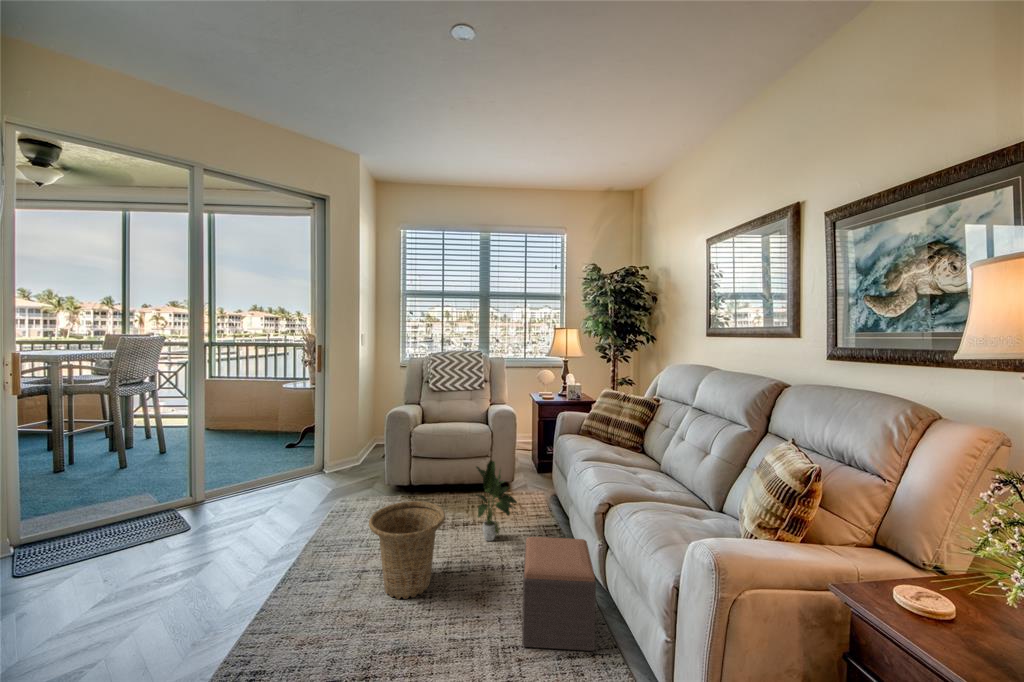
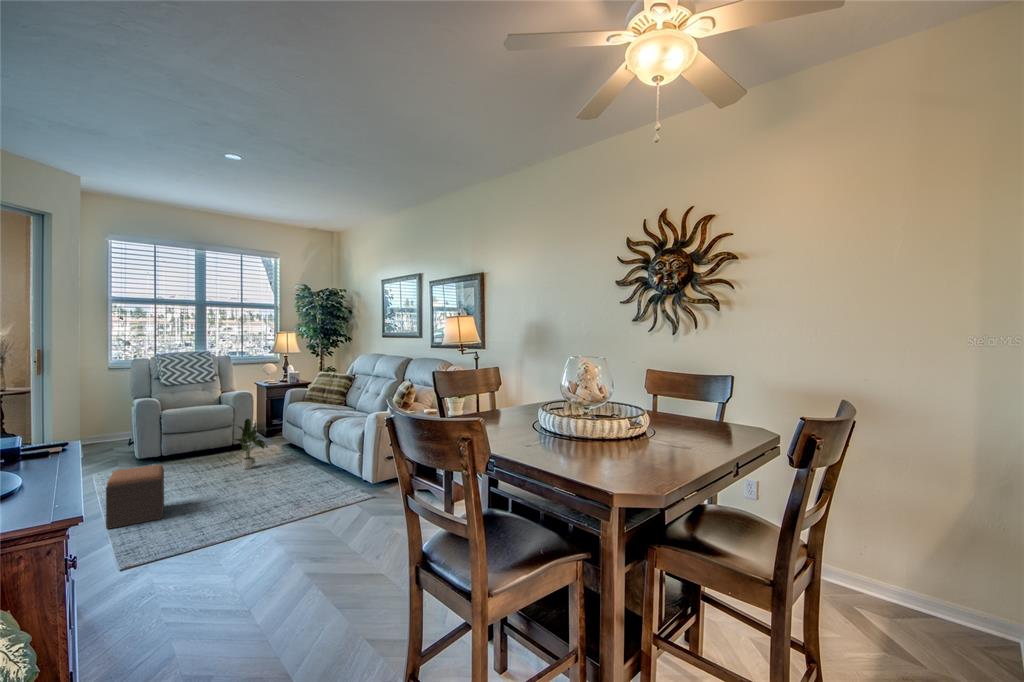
basket: present [369,501,445,599] -> none [175,443,230,496]
footstool: present [522,537,596,651] -> present [106,465,164,529]

